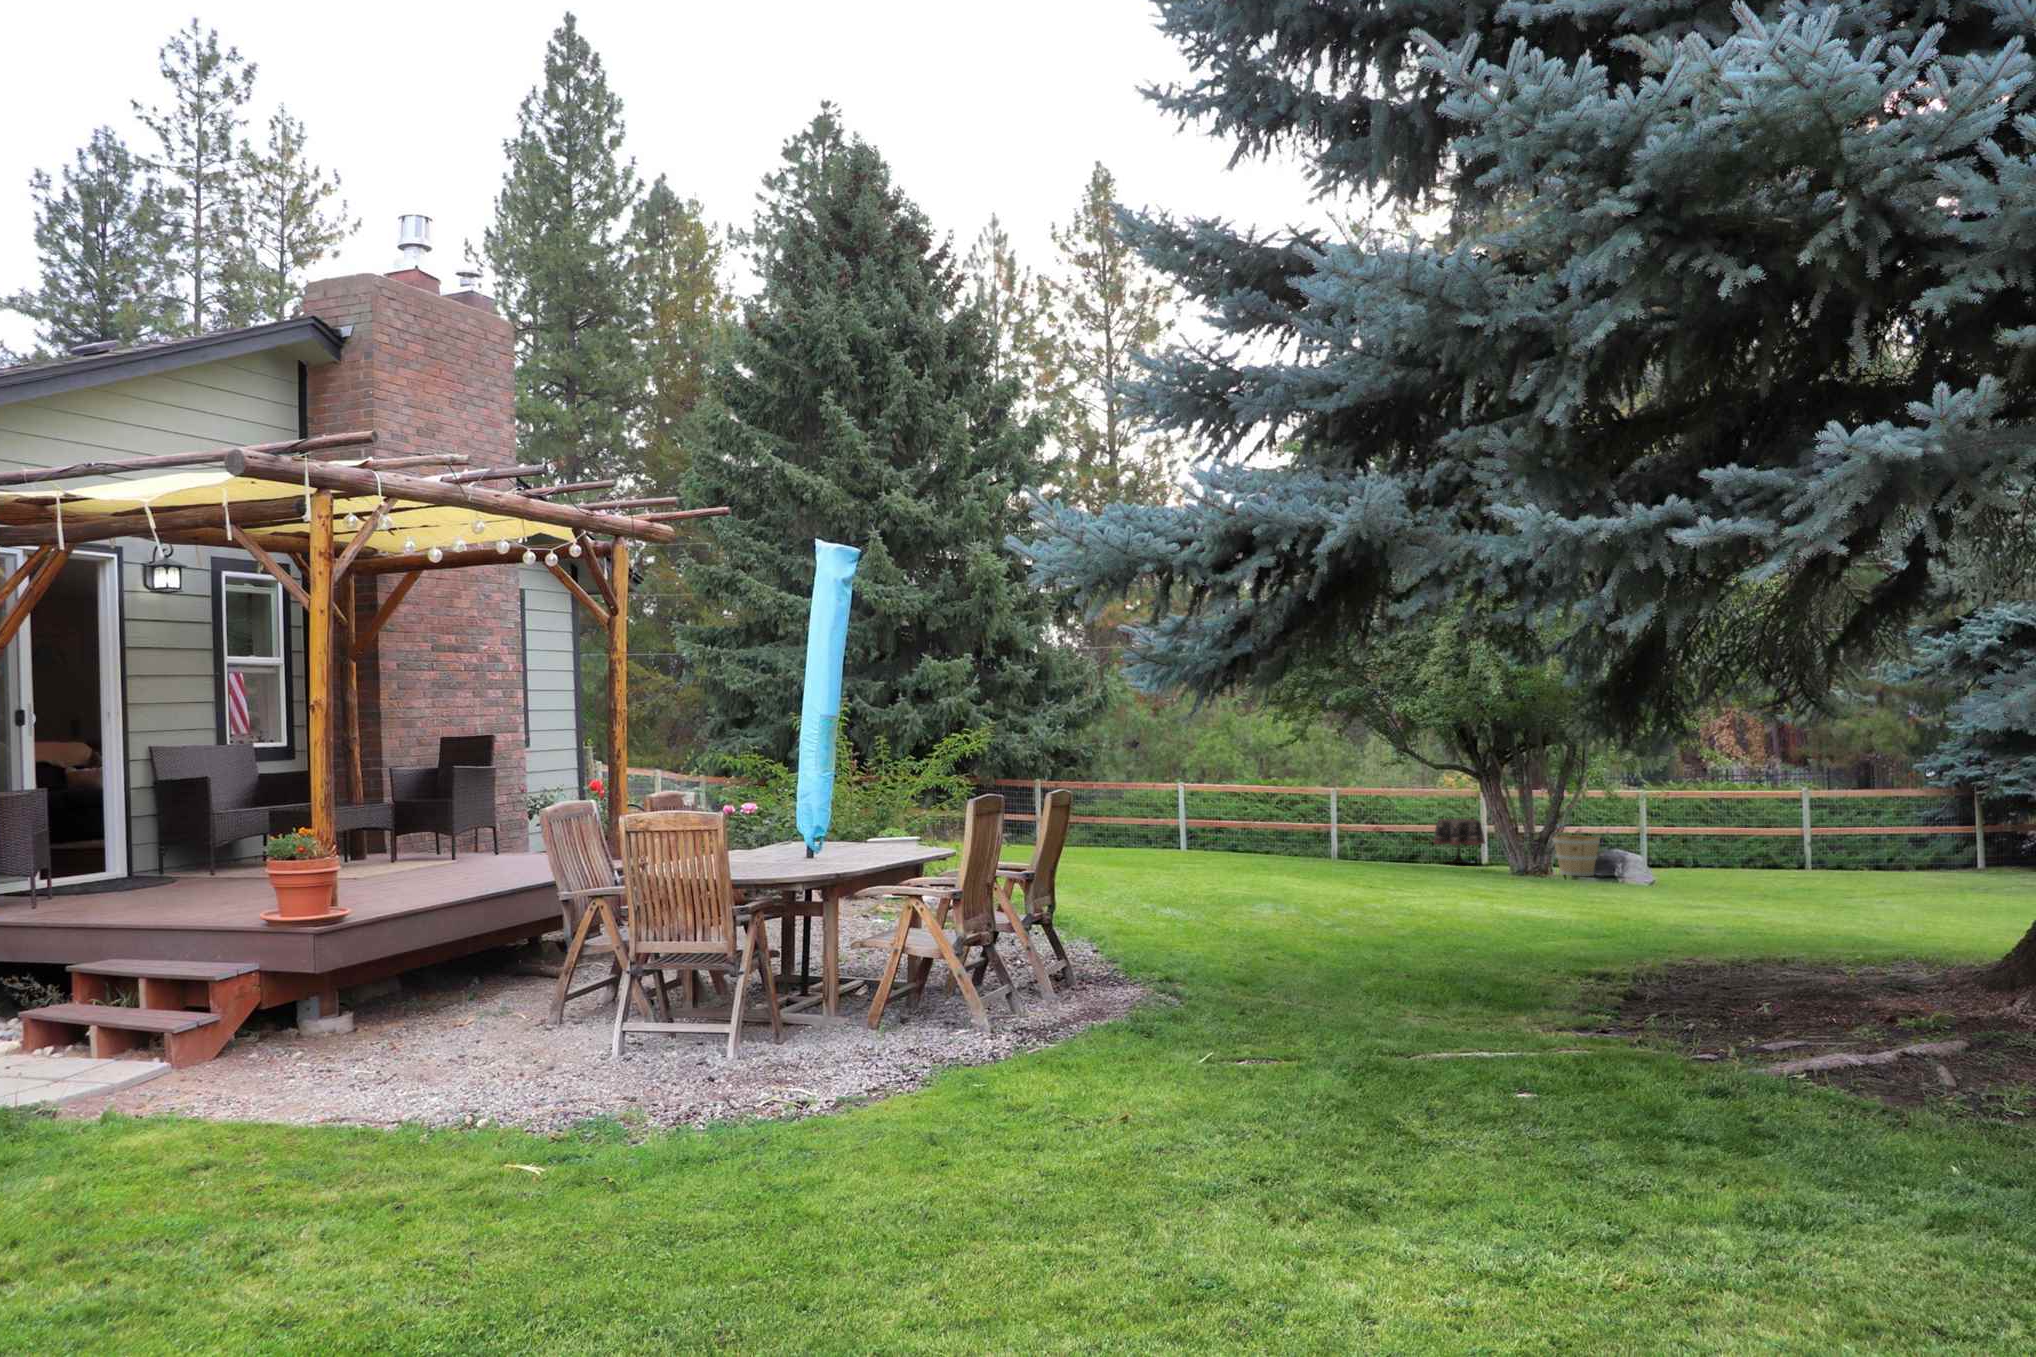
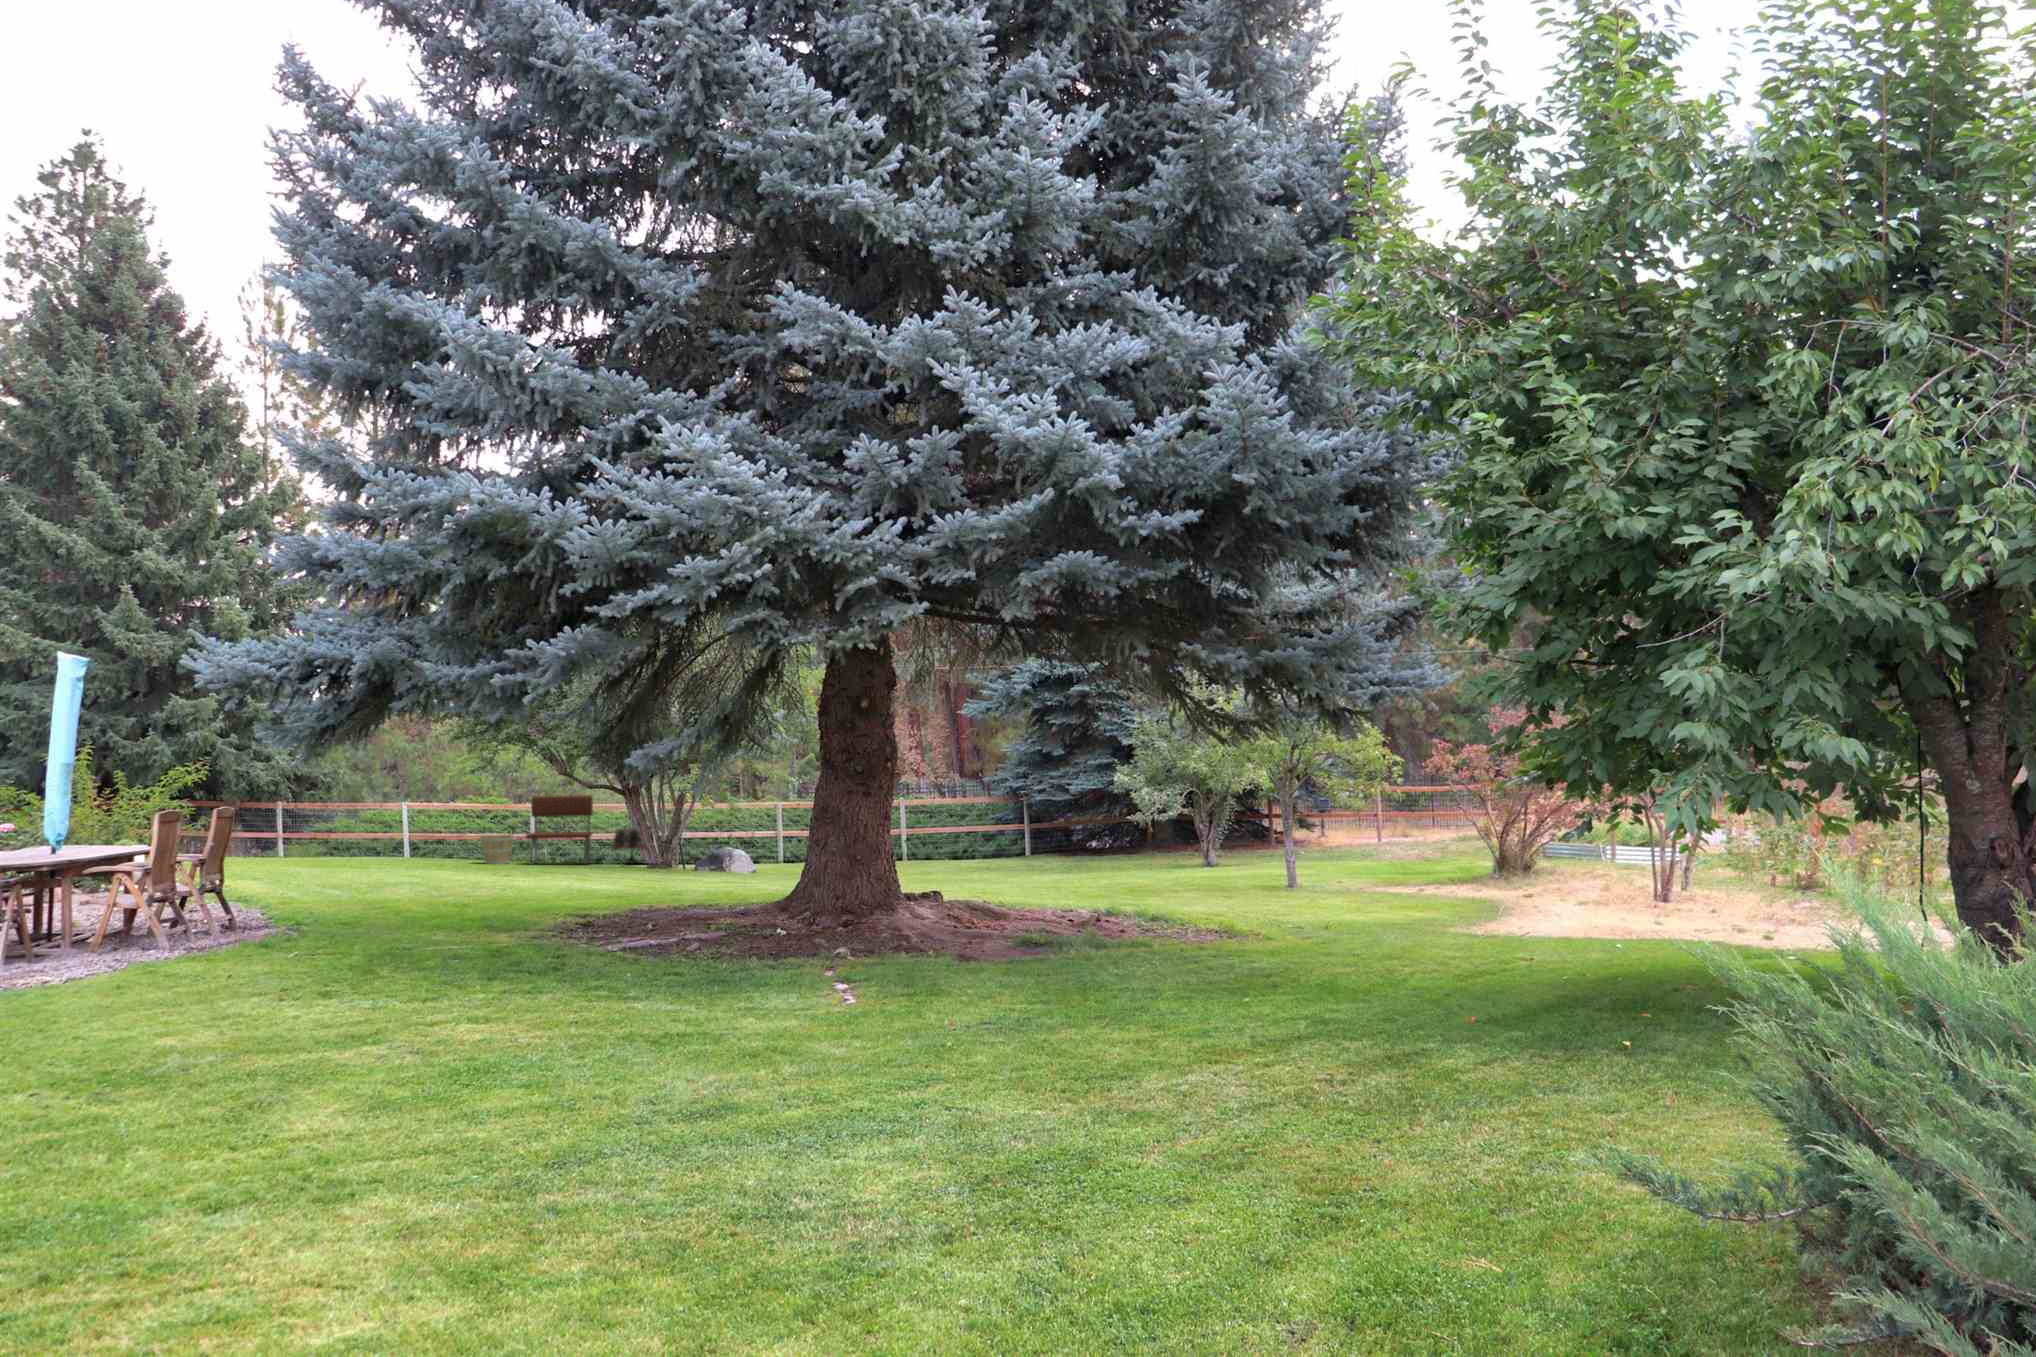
bench: none [1327,775,1406,863] -> present [526,795,593,864]
wooden bucket: present [1553,835,1600,876] -> present [480,834,514,864]

